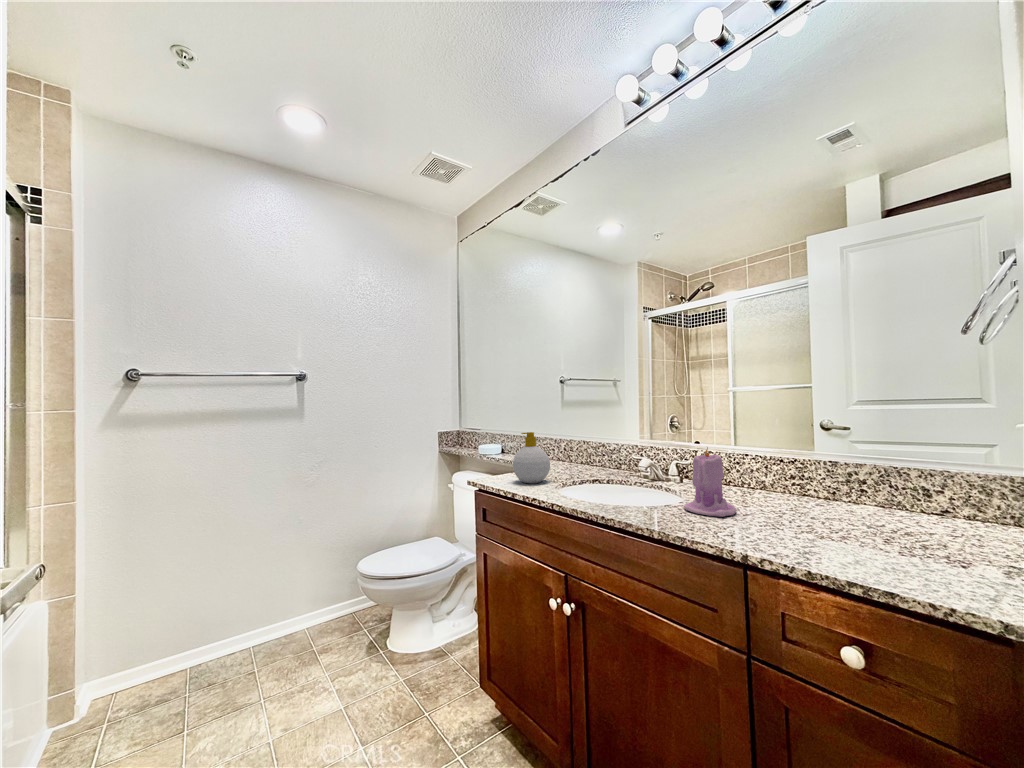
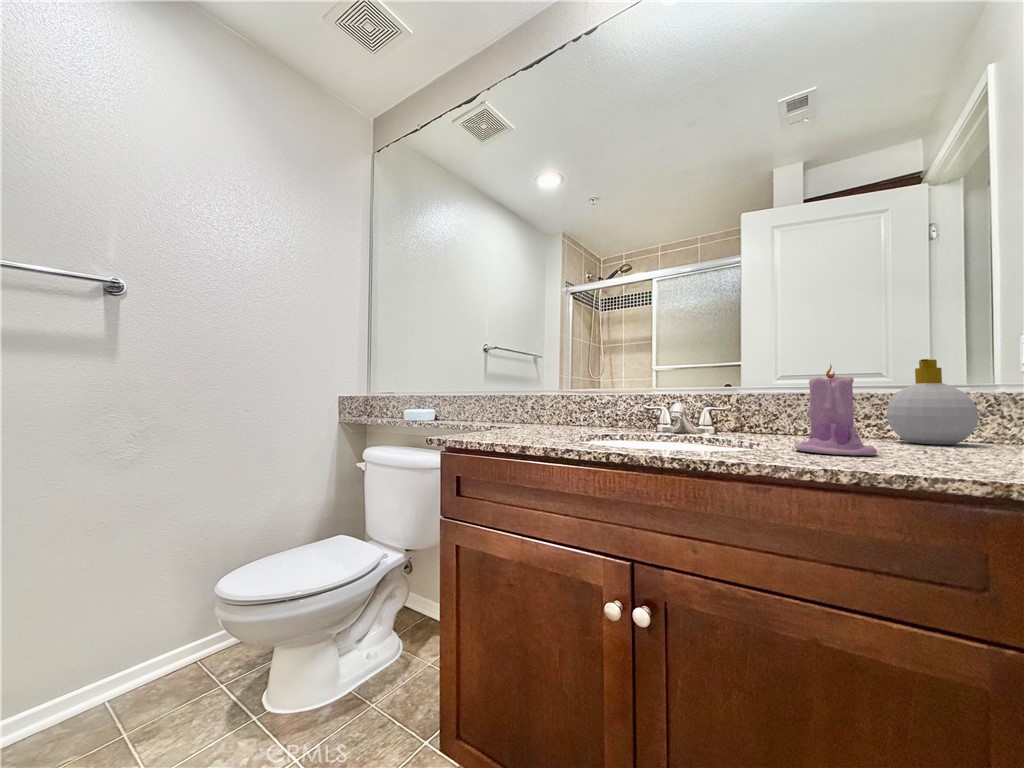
soap bottle: present [513,432,550,483] -> present [887,359,979,445]

